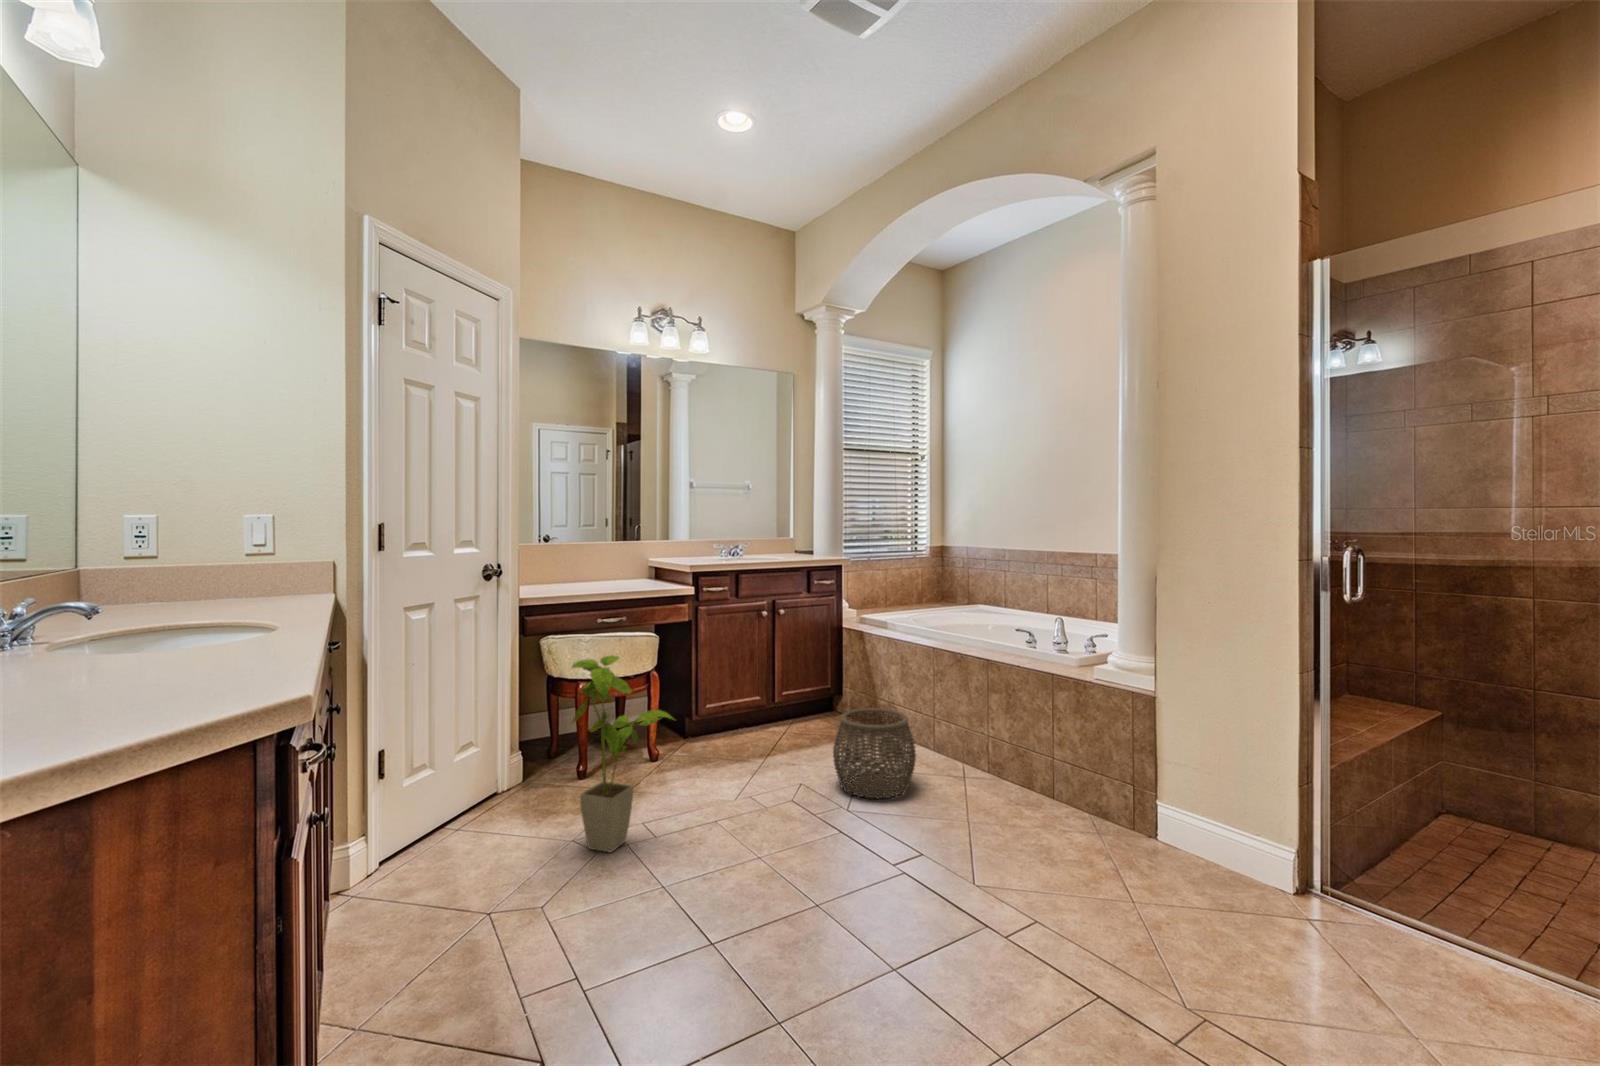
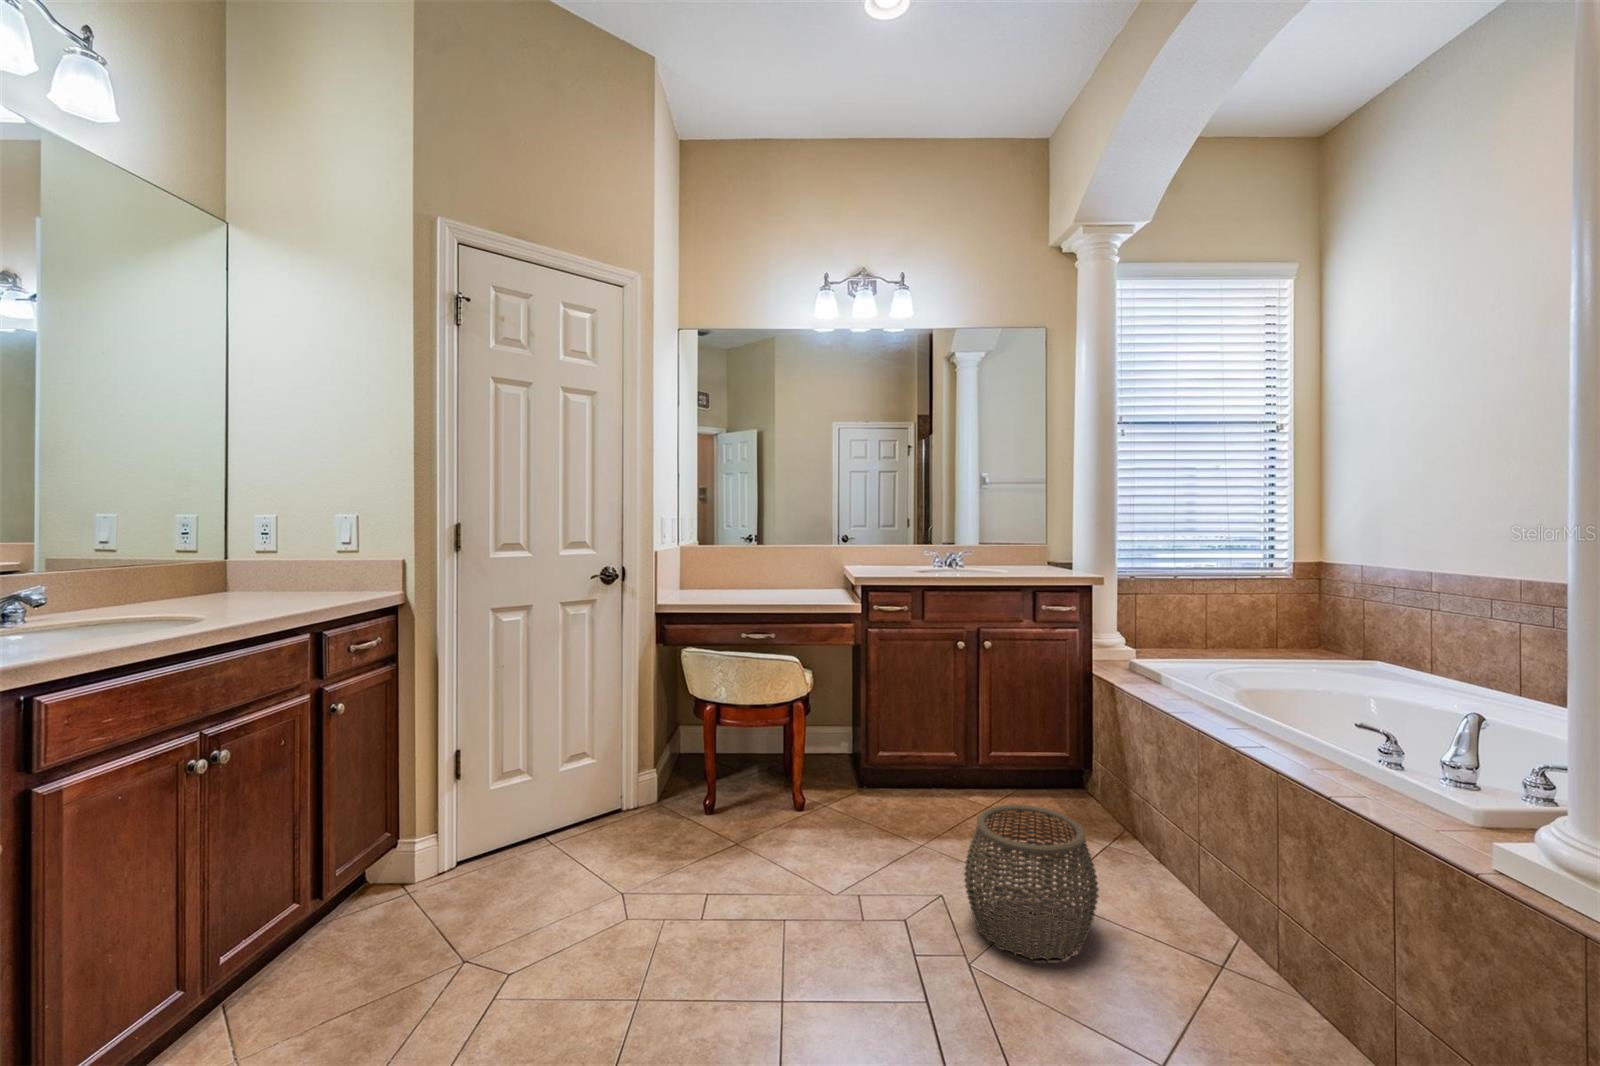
house plant: present [572,655,674,852] -> none [586,686,704,921]

